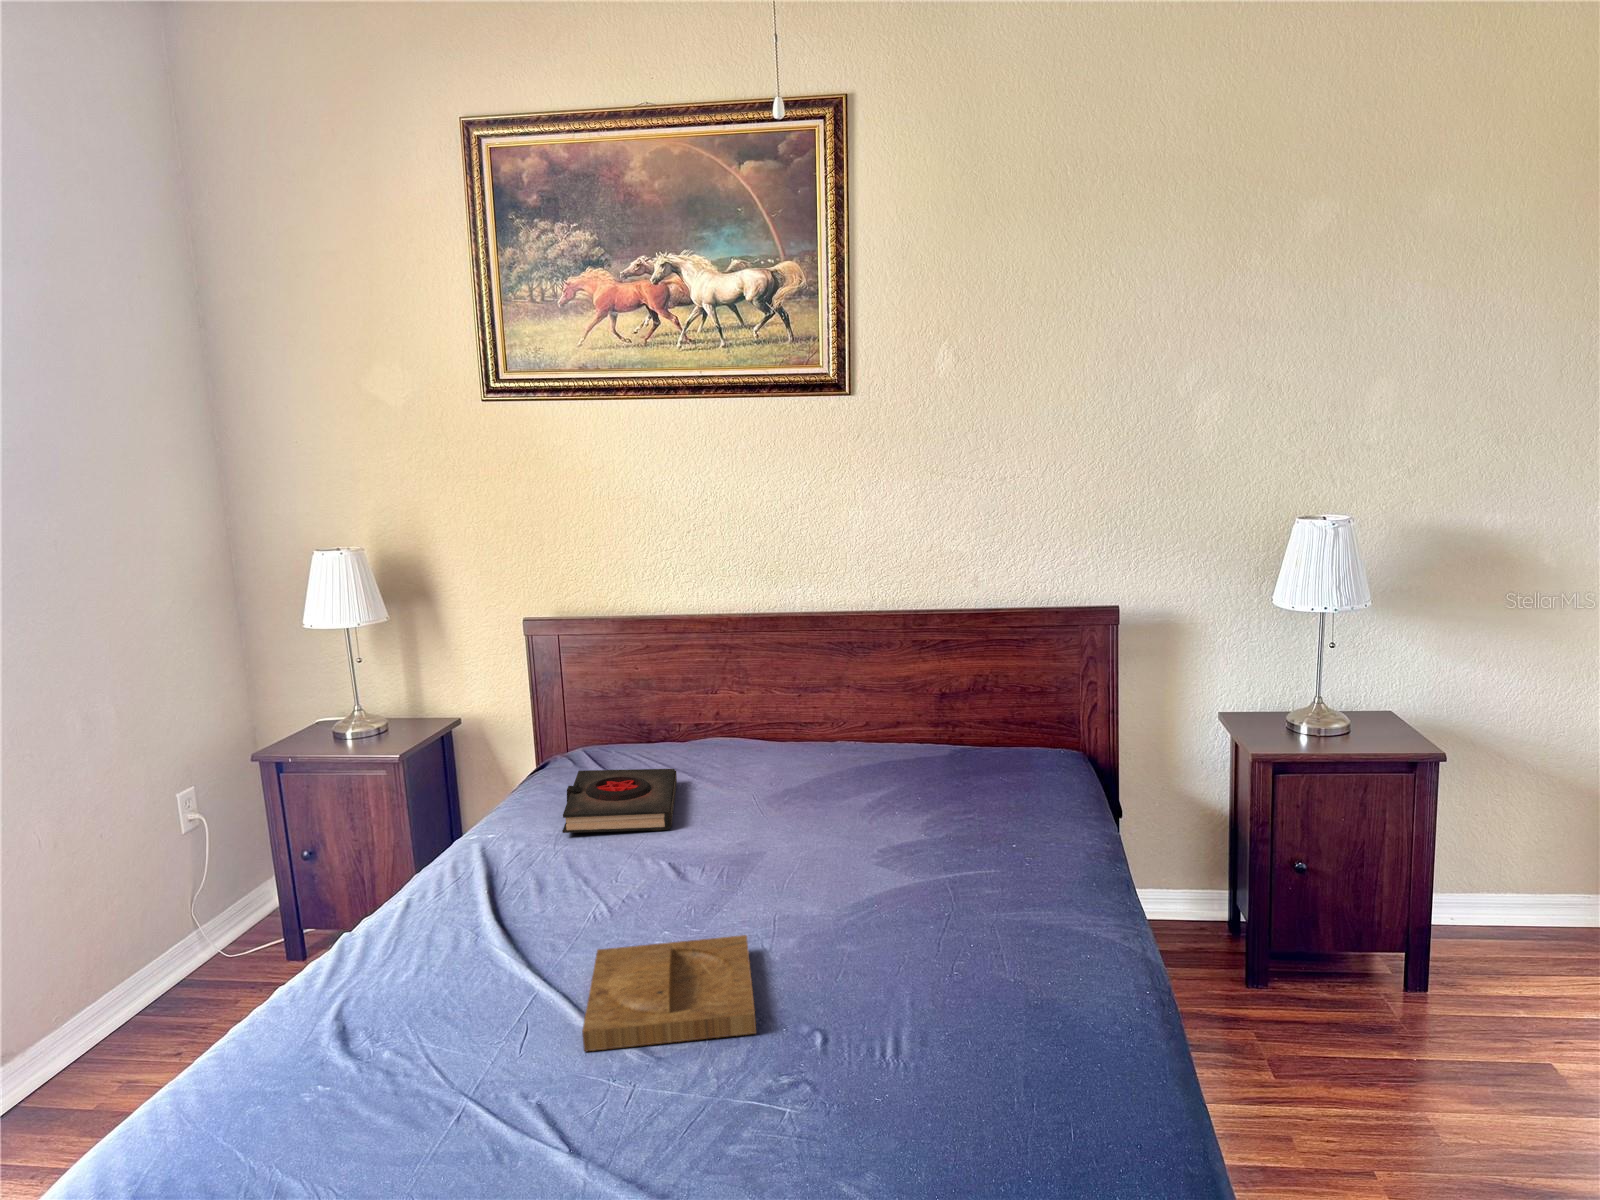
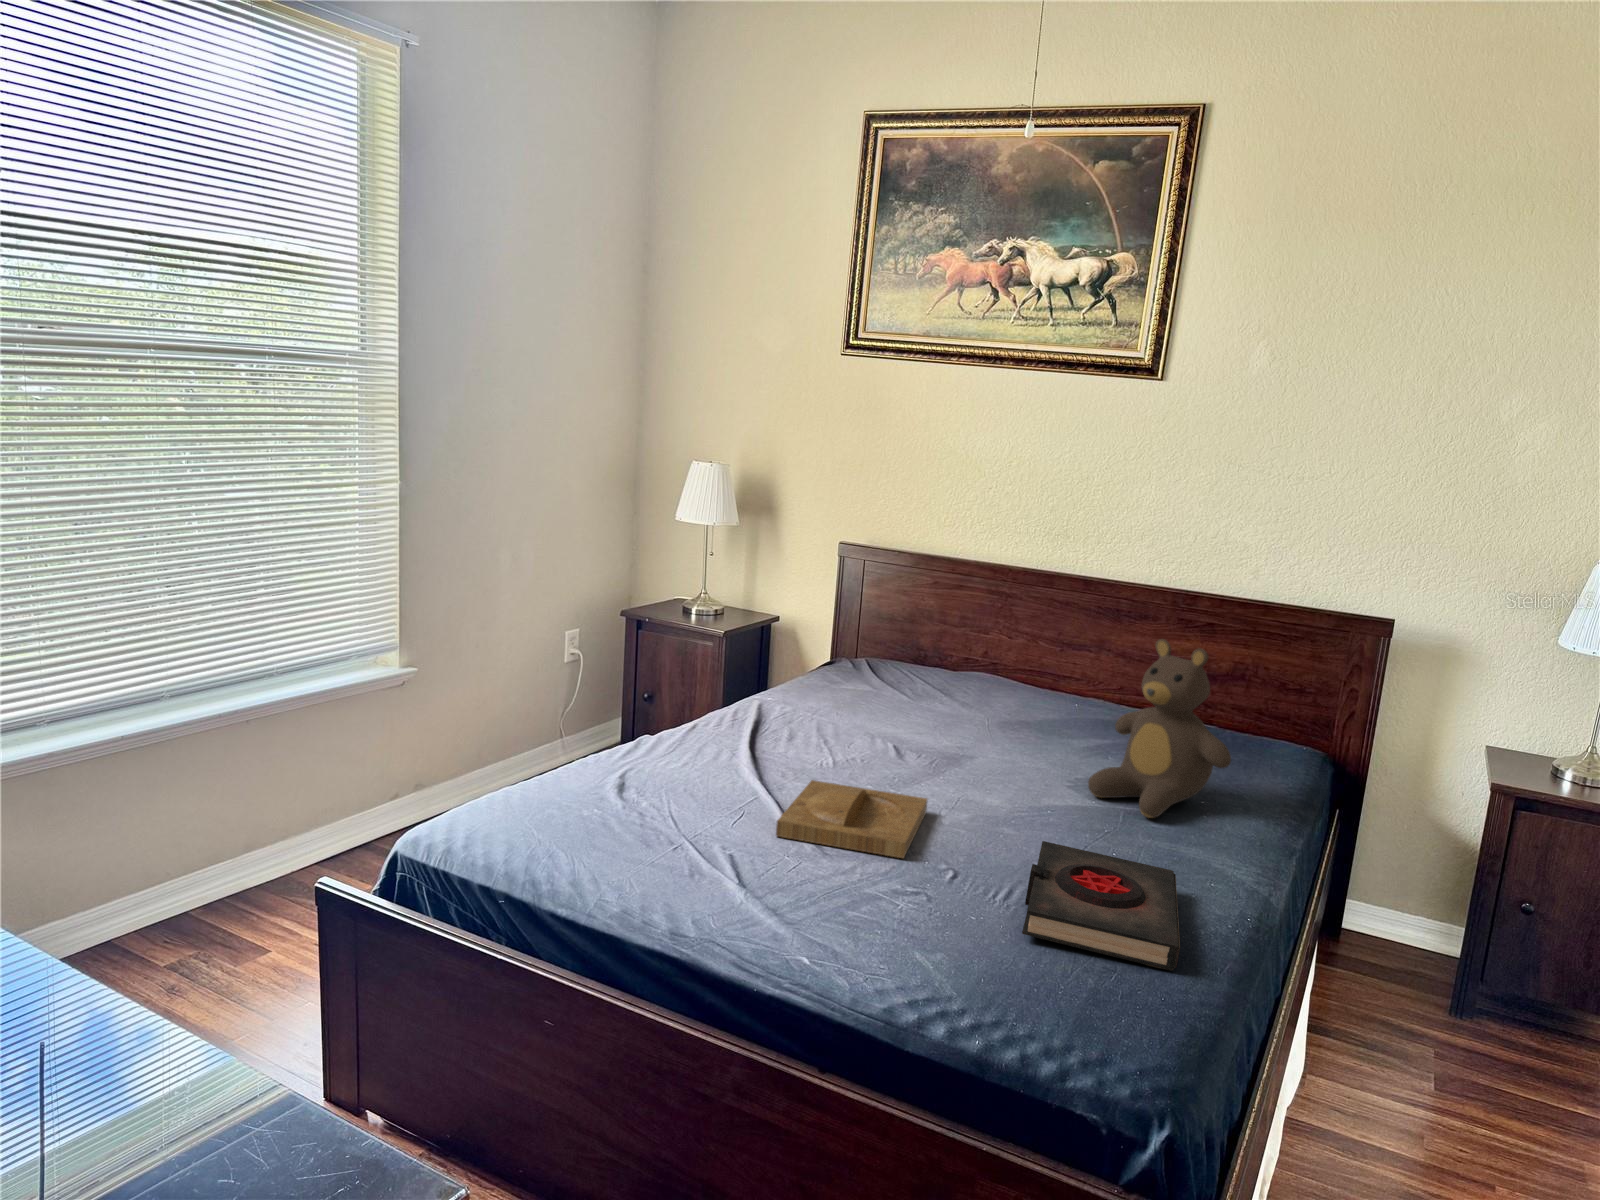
teddy bear: none [902,680,1047,884] -> present [1088,639,1231,818]
book: present [562,769,677,833] -> present [1022,841,1180,971]

